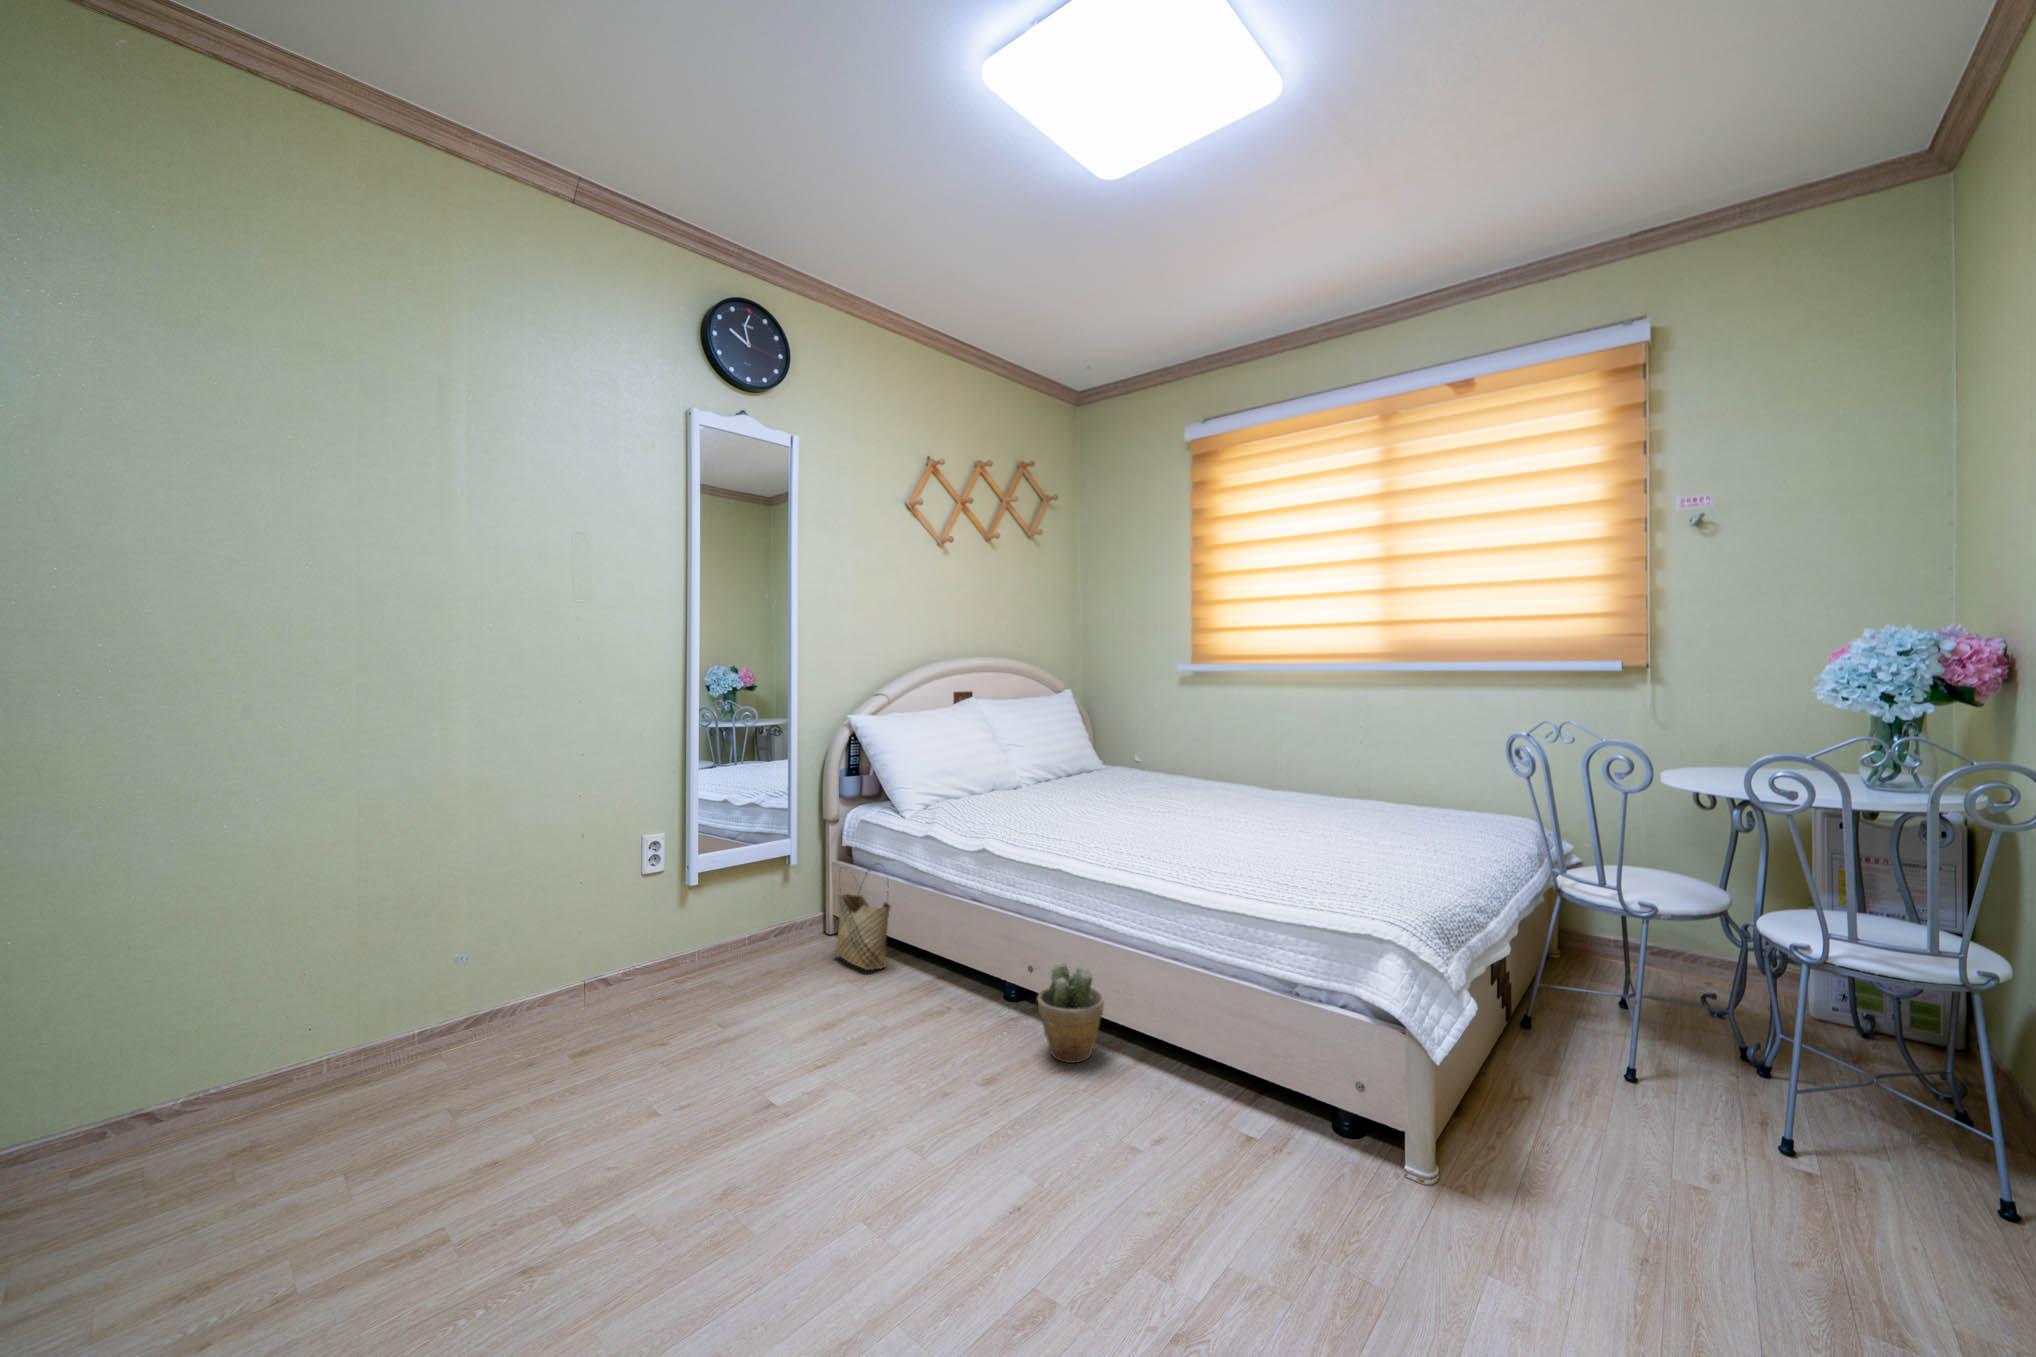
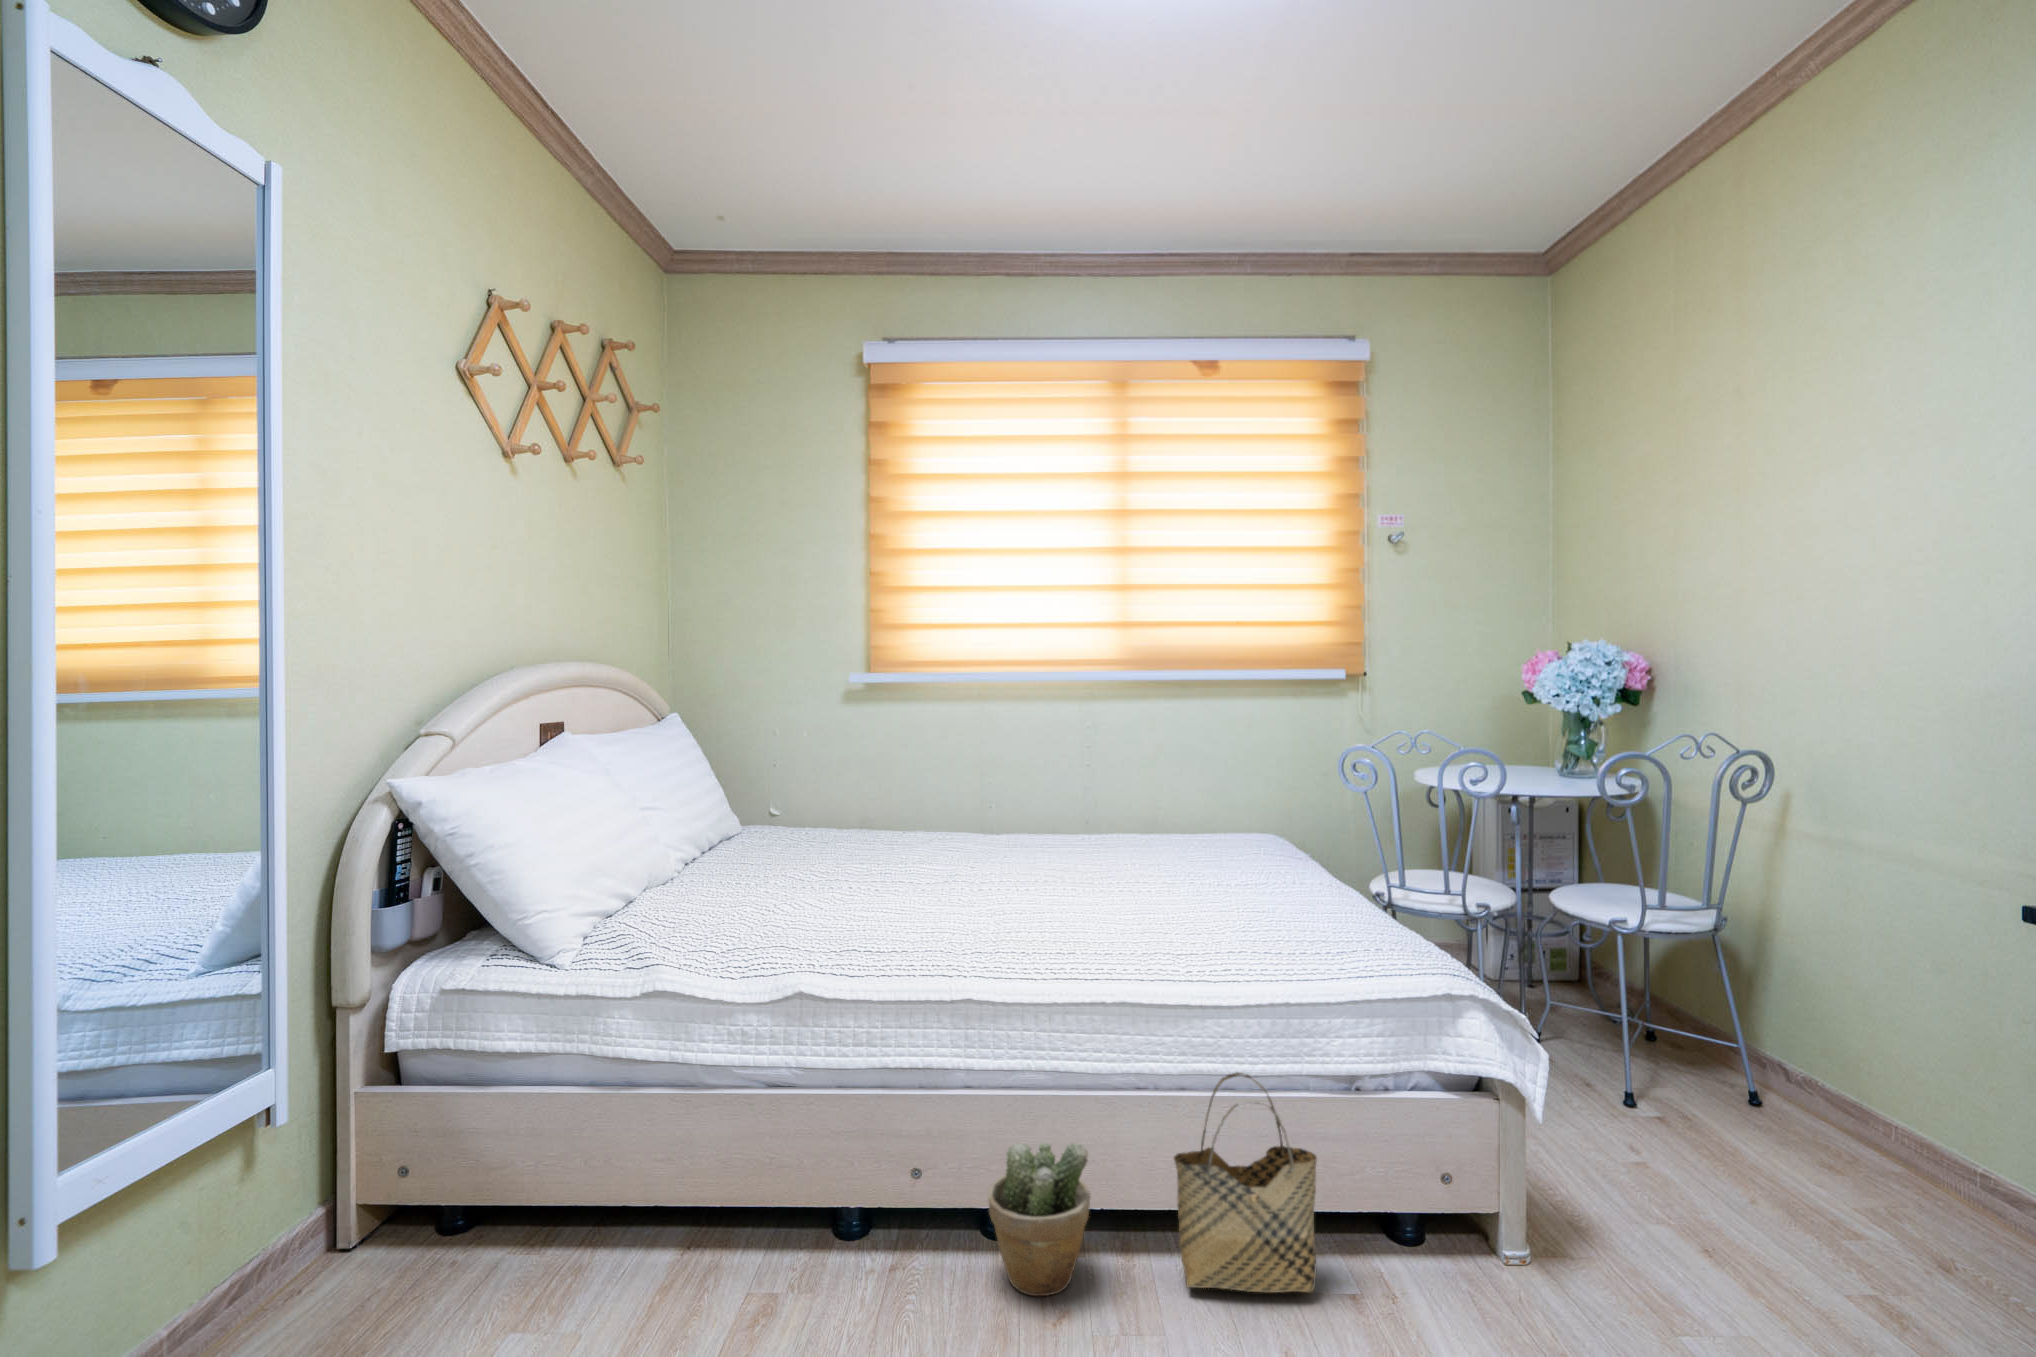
woven basket: present [834,867,891,970] -> present [1174,1072,1317,1293]

